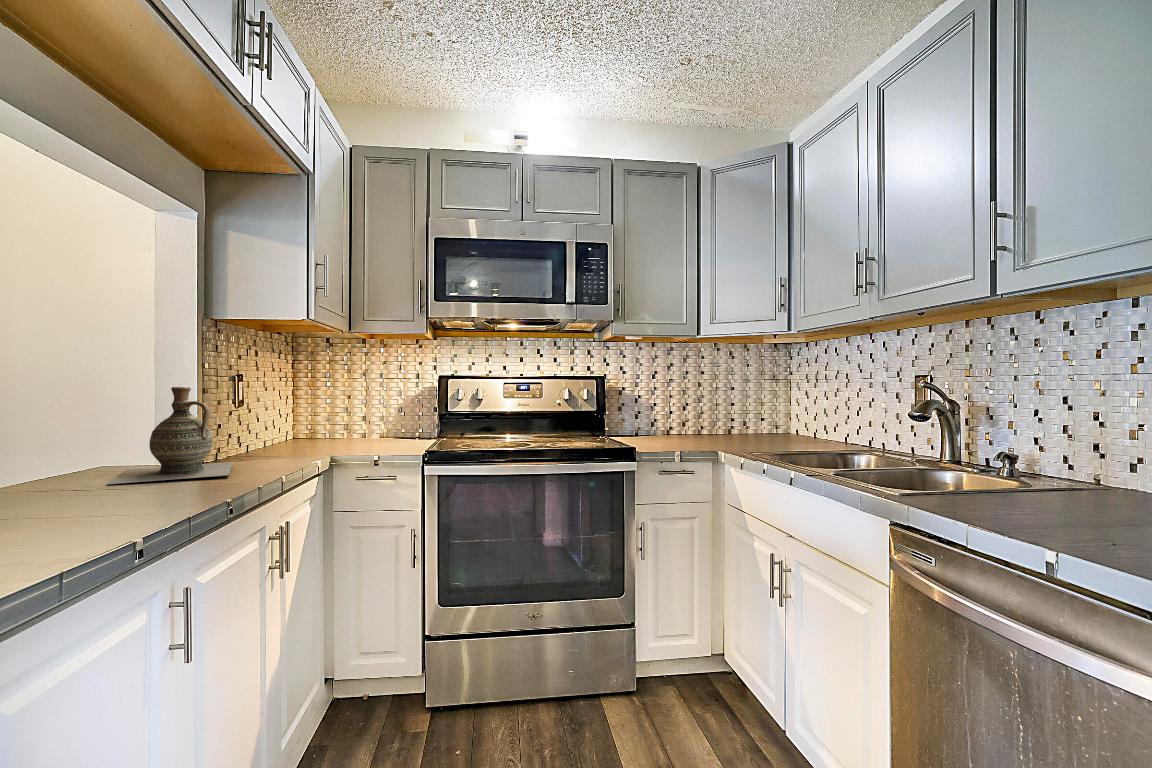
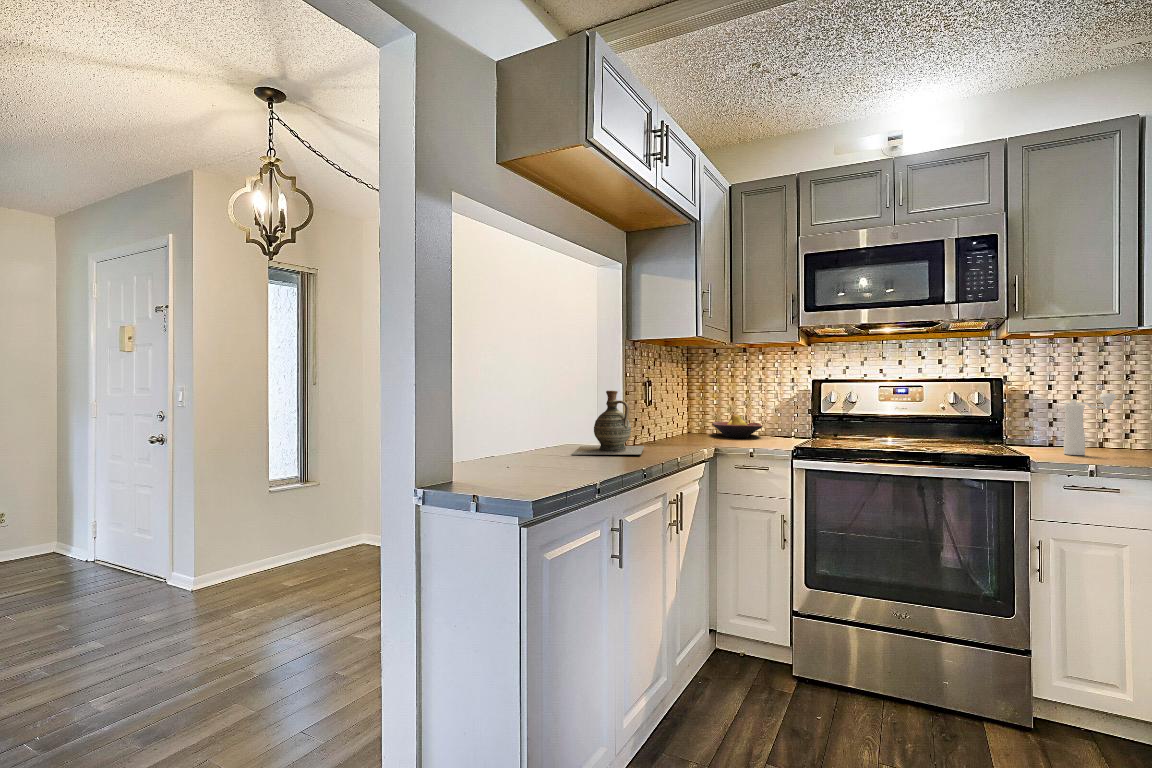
pepper mill: none [651,389,684,443] -> present [1063,393,1116,455]
fruit bowl: none [324,415,385,443] -> present [712,414,762,438]

